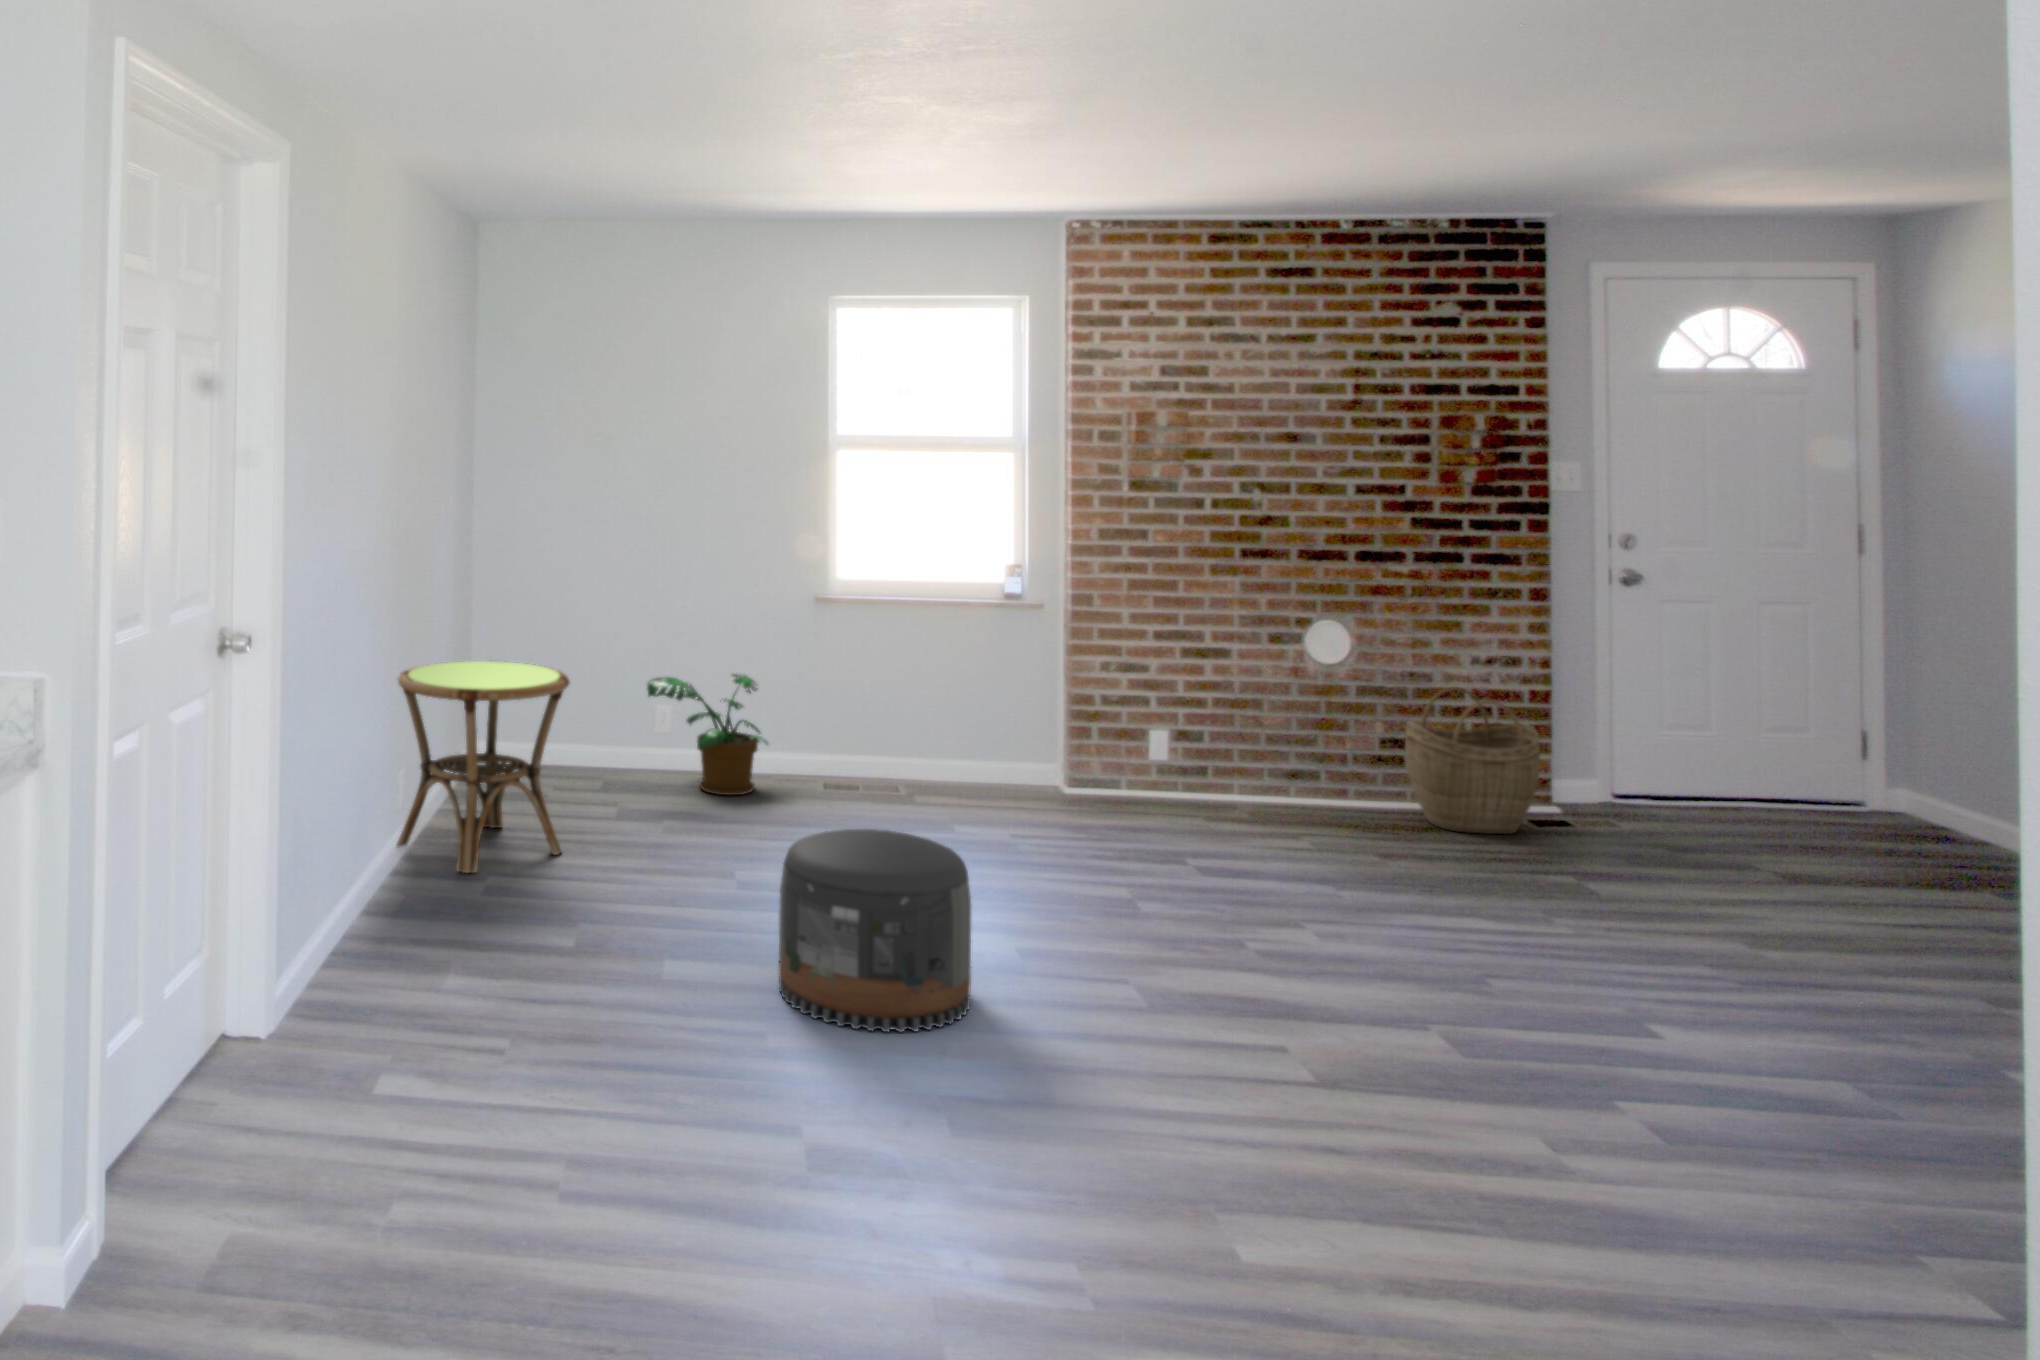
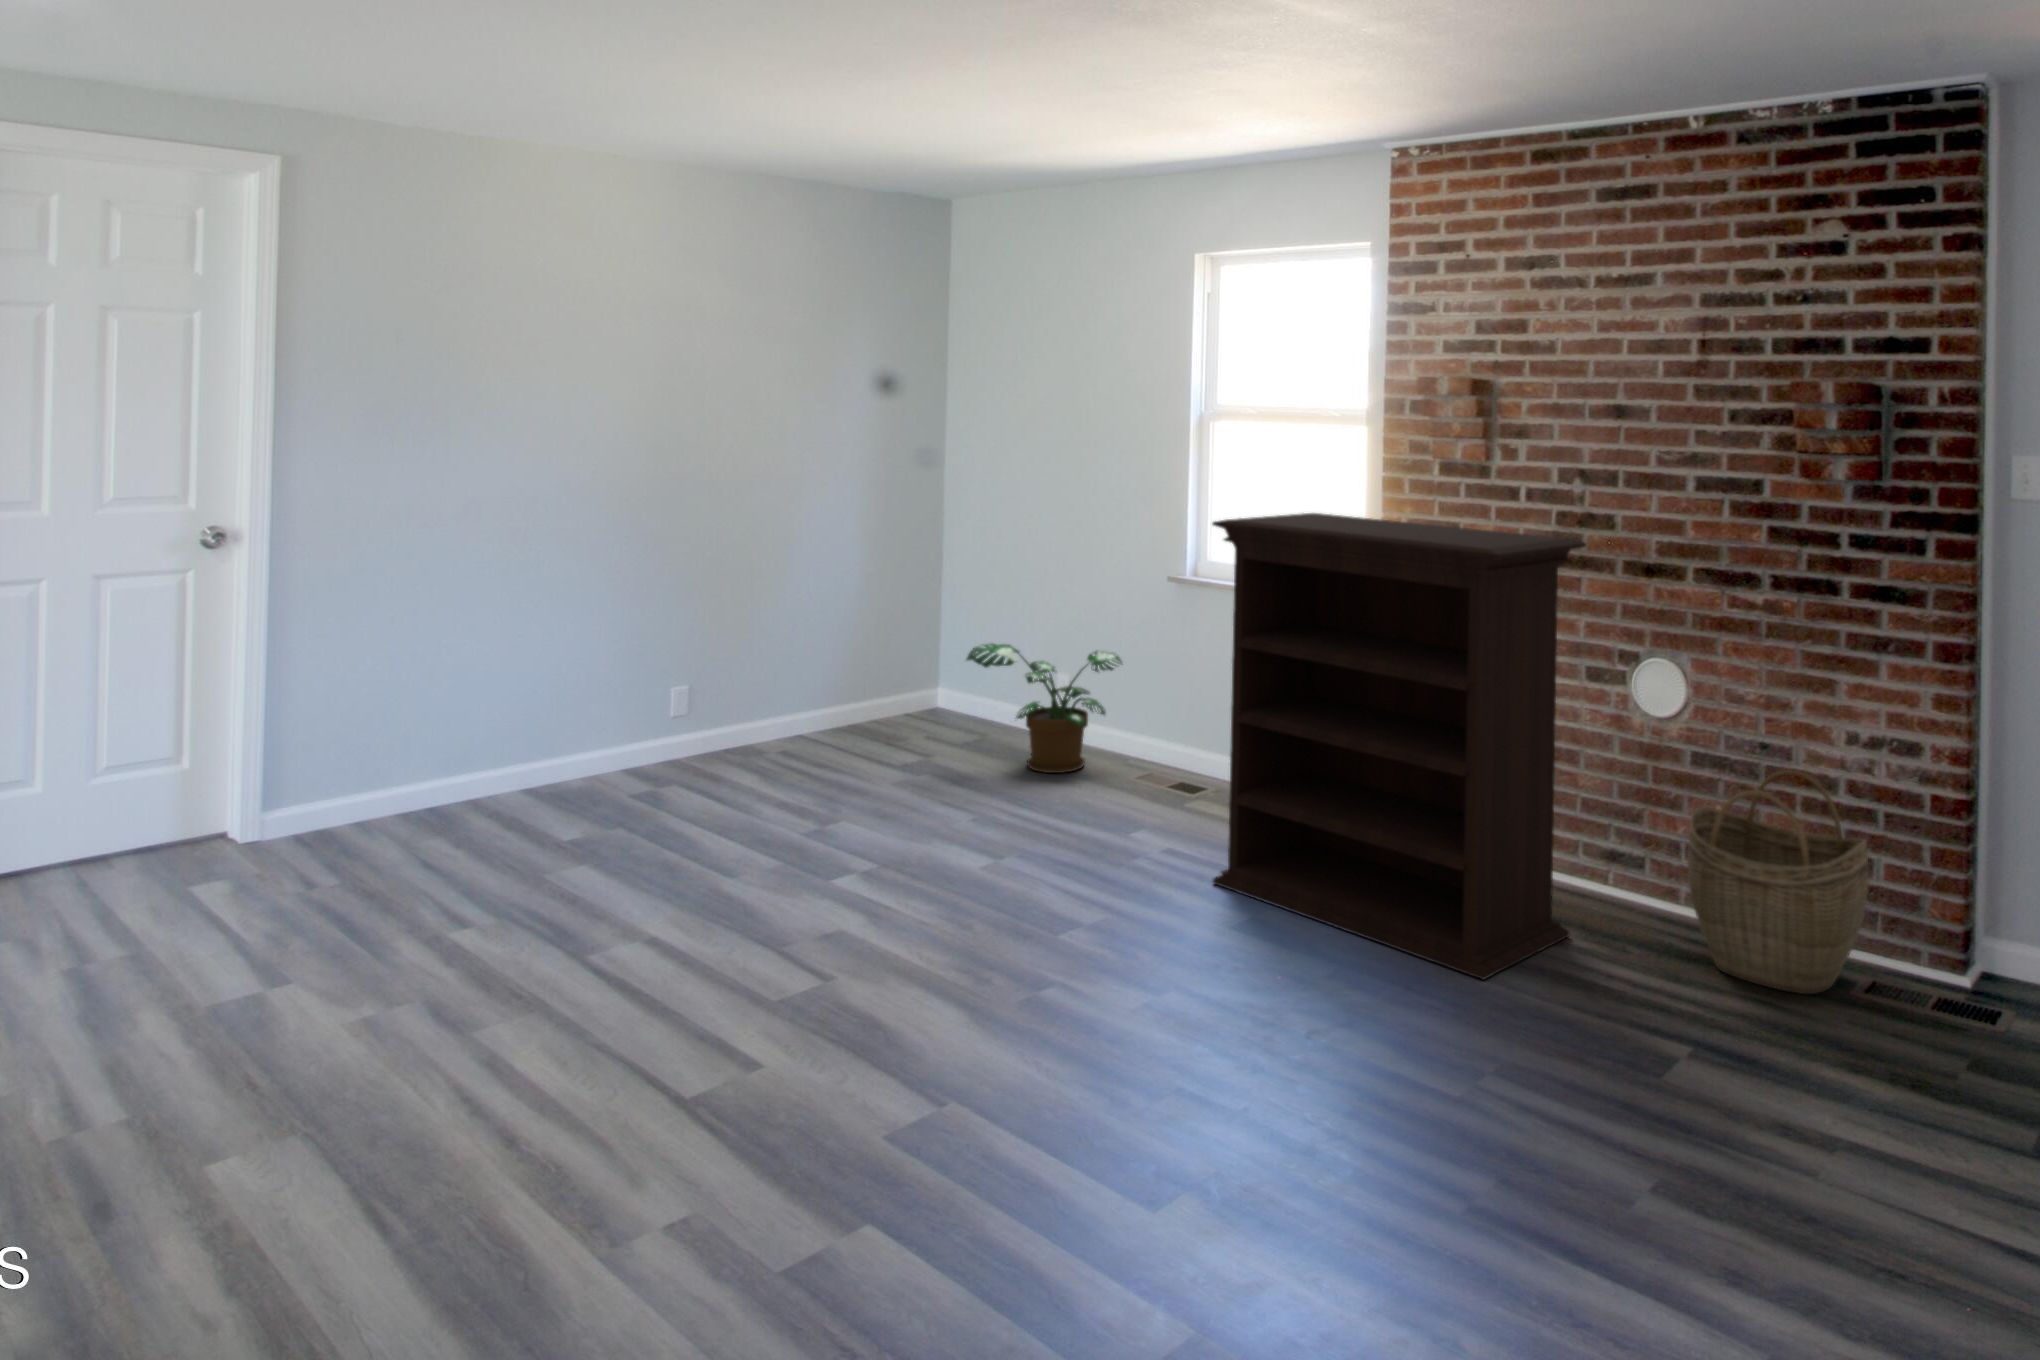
bookshelf: none [1069,527,1394,863] -> present [1212,513,1586,979]
side table: present [397,661,569,873] -> none [632,604,800,791]
pouf: present [779,829,971,1032] -> none [458,785,675,995]

